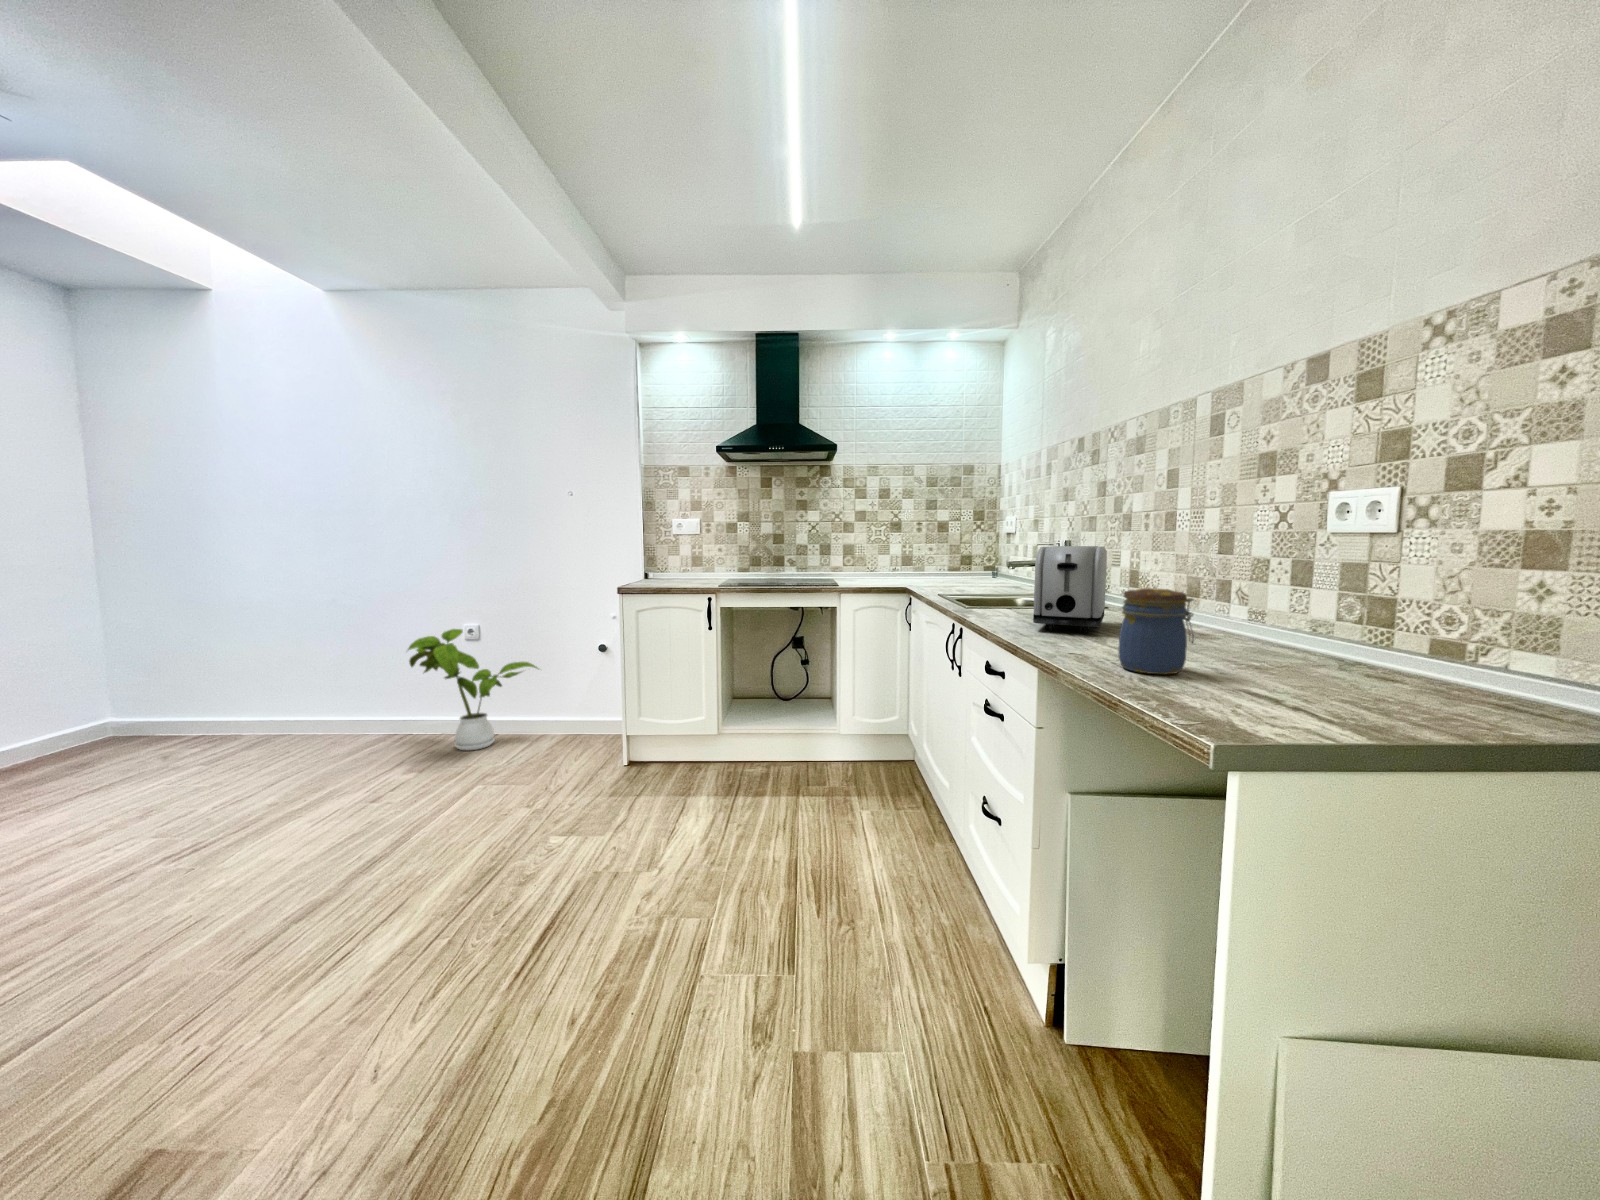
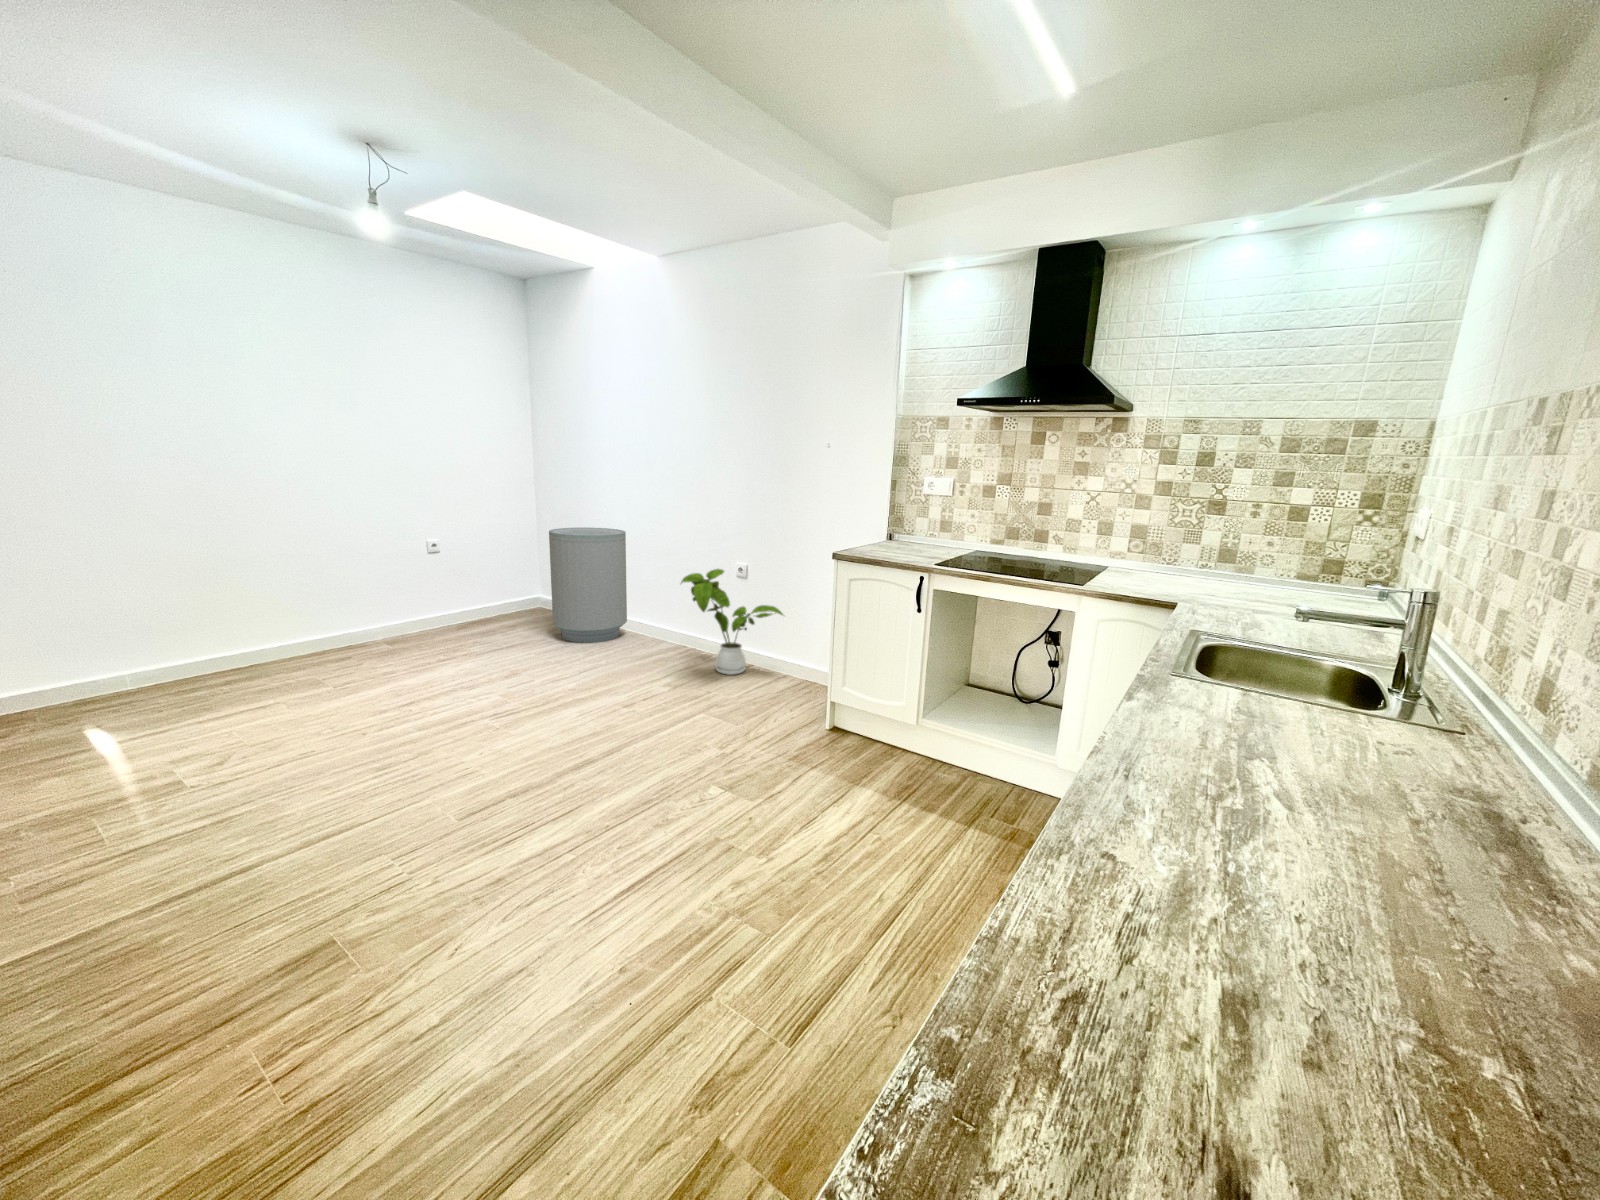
toaster: present [1033,546,1107,633] -> none [1209,611,1458,804]
jar: present [1118,588,1194,674] -> none [1176,806,1407,1054]
trash can: none [137,606,286,768] -> present [549,528,627,643]

